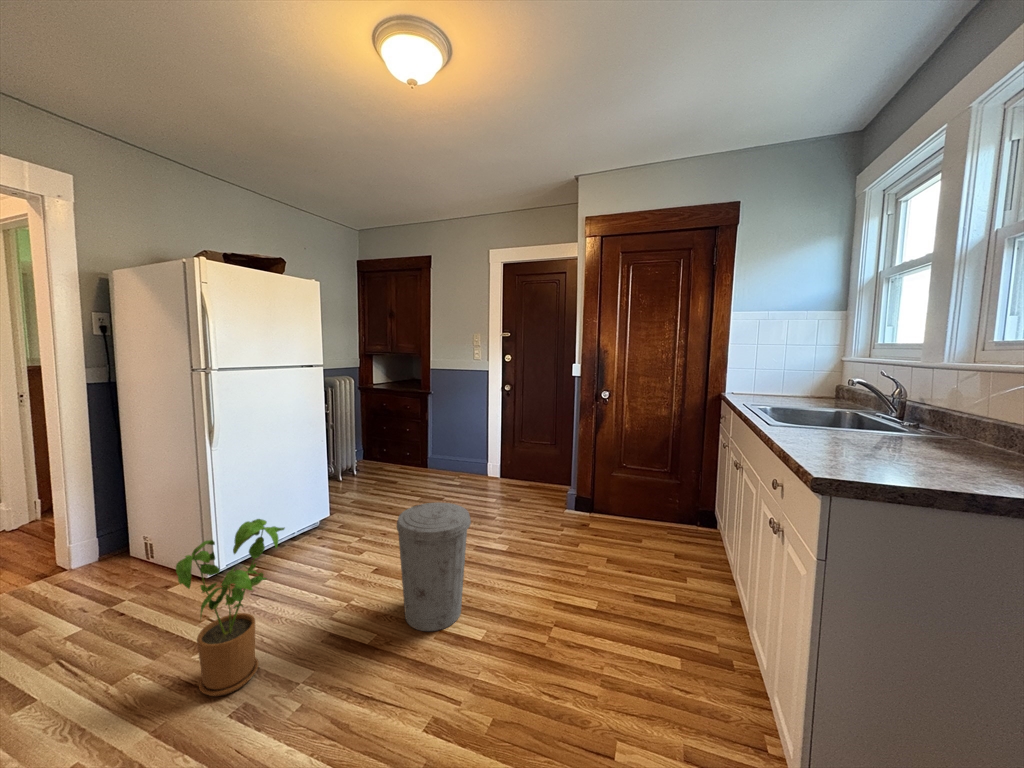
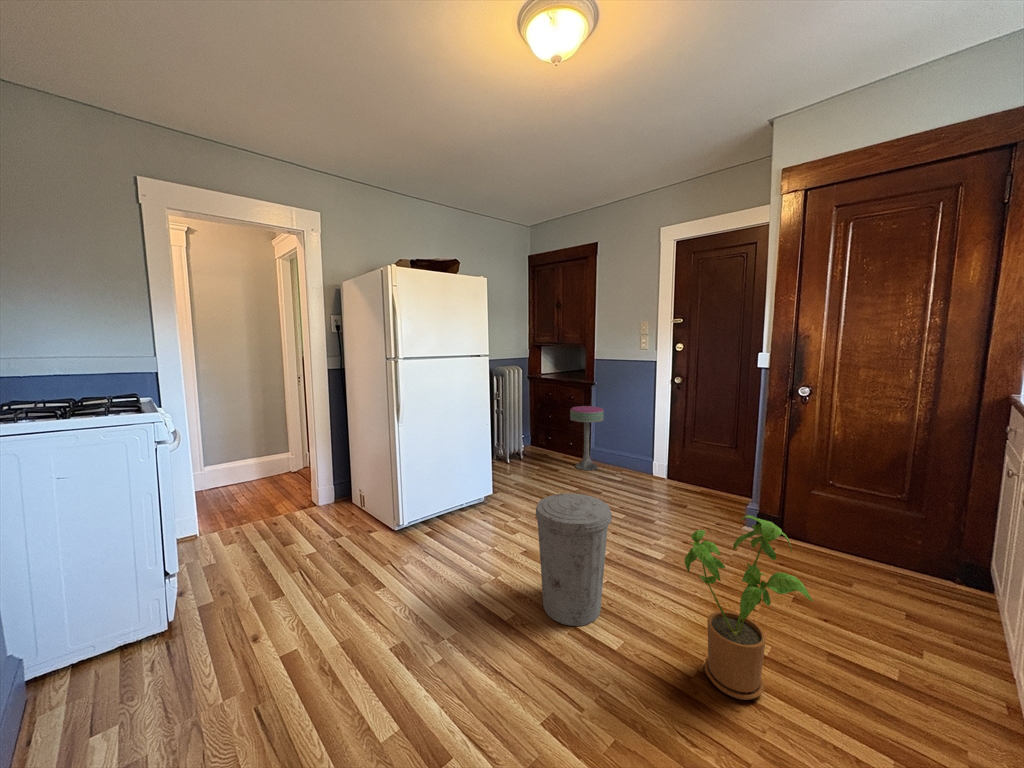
bar stool: none [408,413,442,478] -> present [570,406,604,470]
house plant: present [176,519,285,696] -> present [685,515,813,700]

